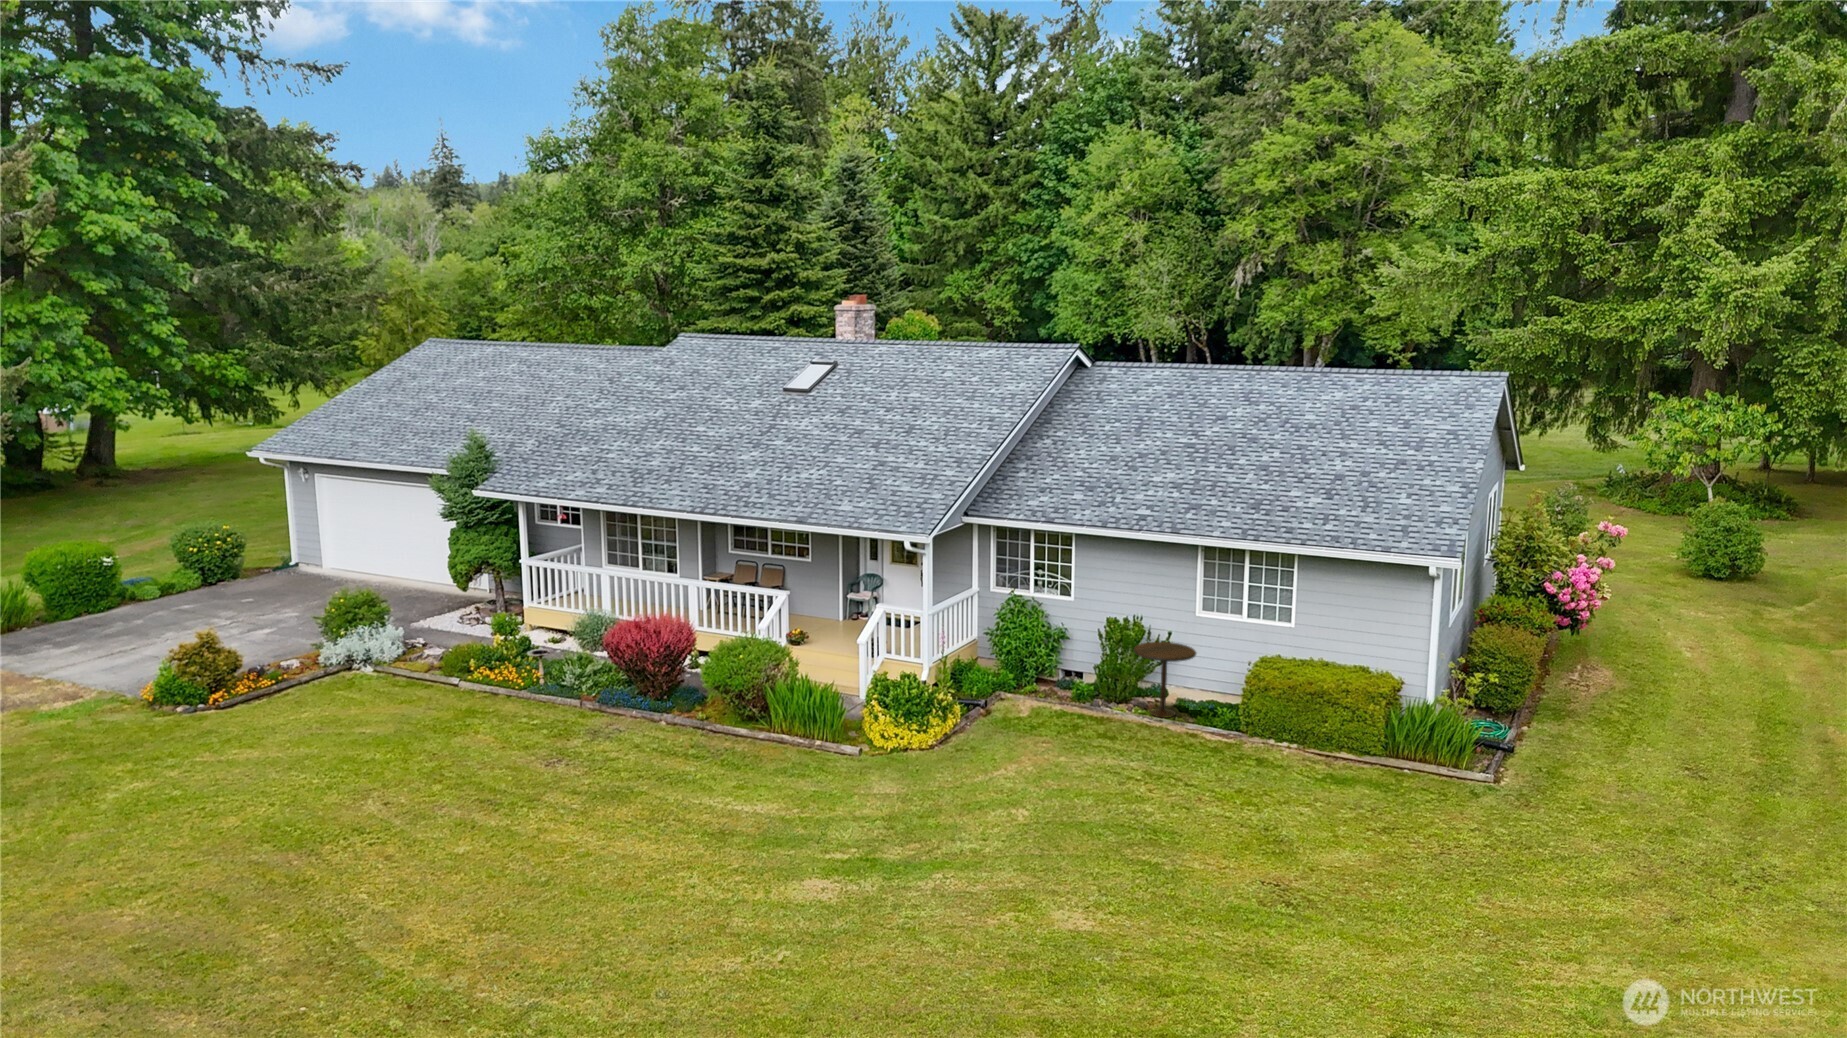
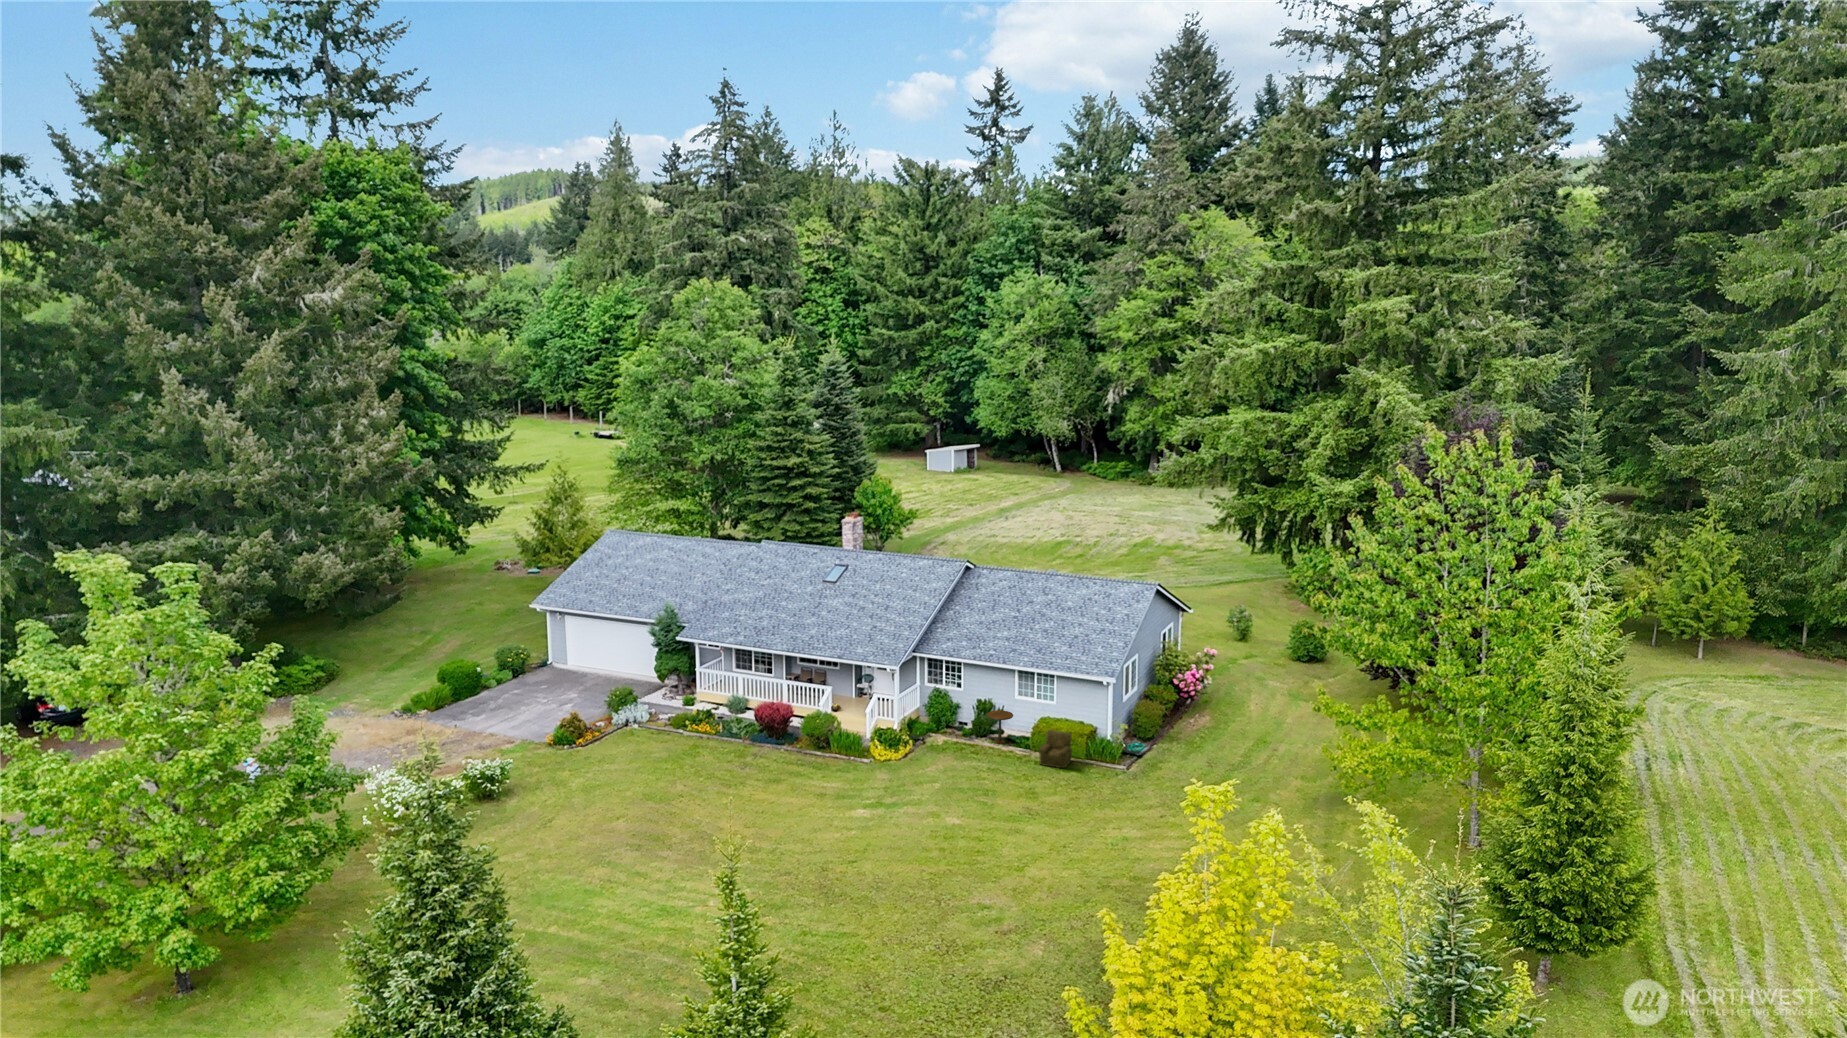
armchair: none [1277,685,1357,782] -> present [1039,730,1072,768]

